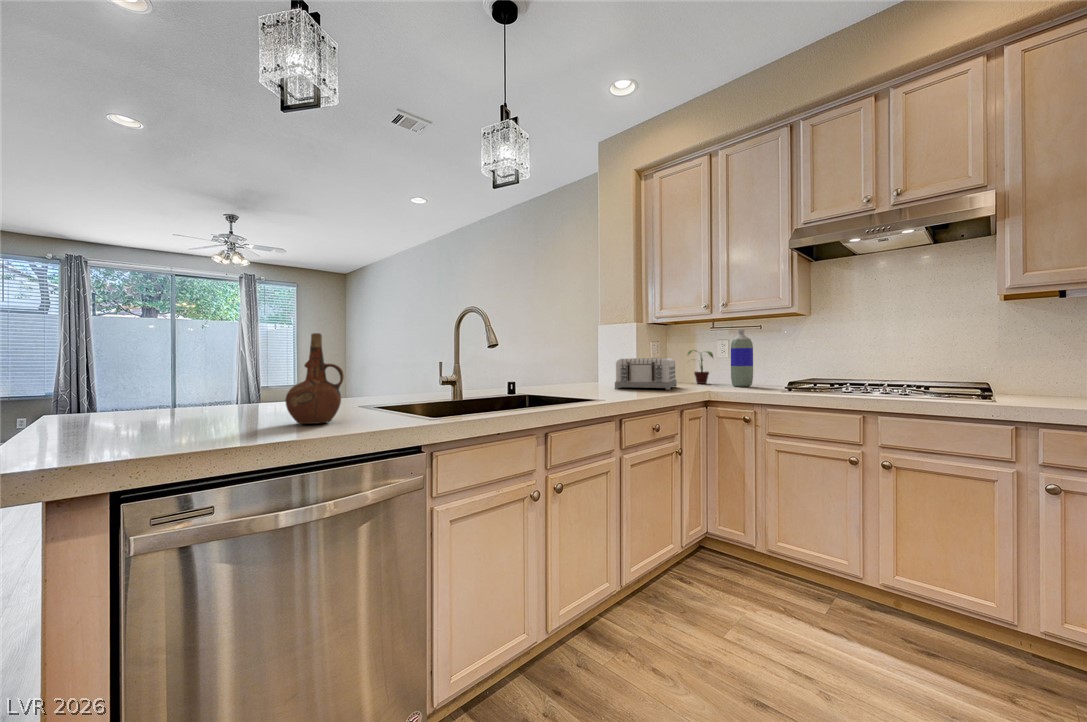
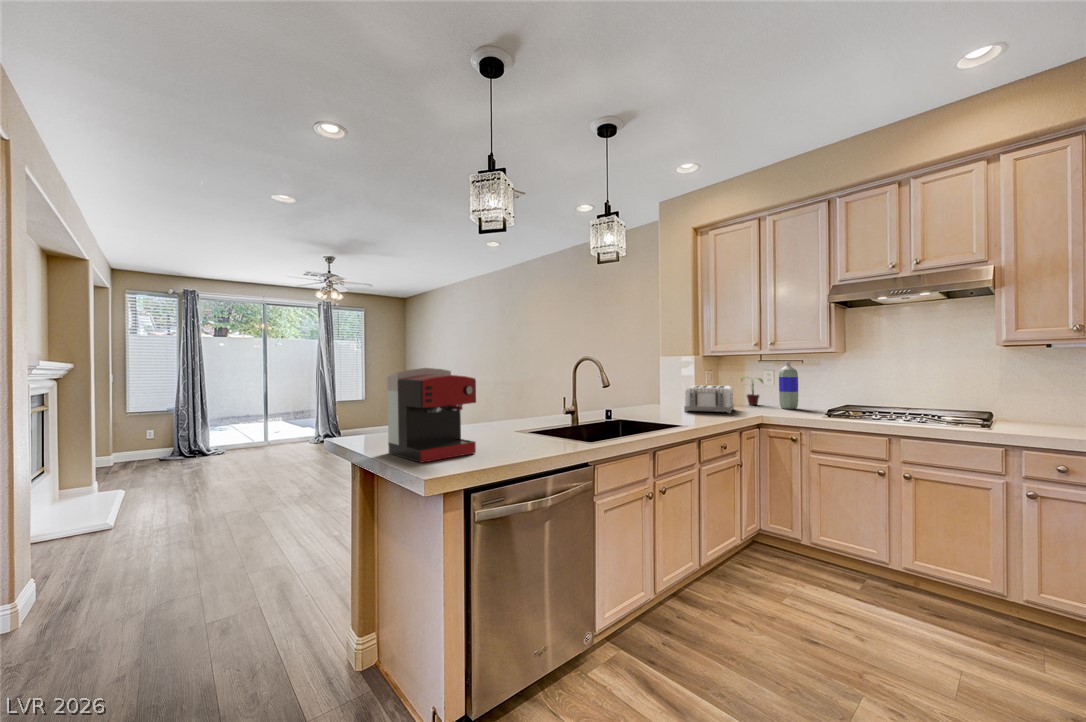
coffee maker: none [82,293,228,444] -> present [387,368,476,463]
ceramic pitcher: present [285,333,344,424] -> none [500,390,533,449]

